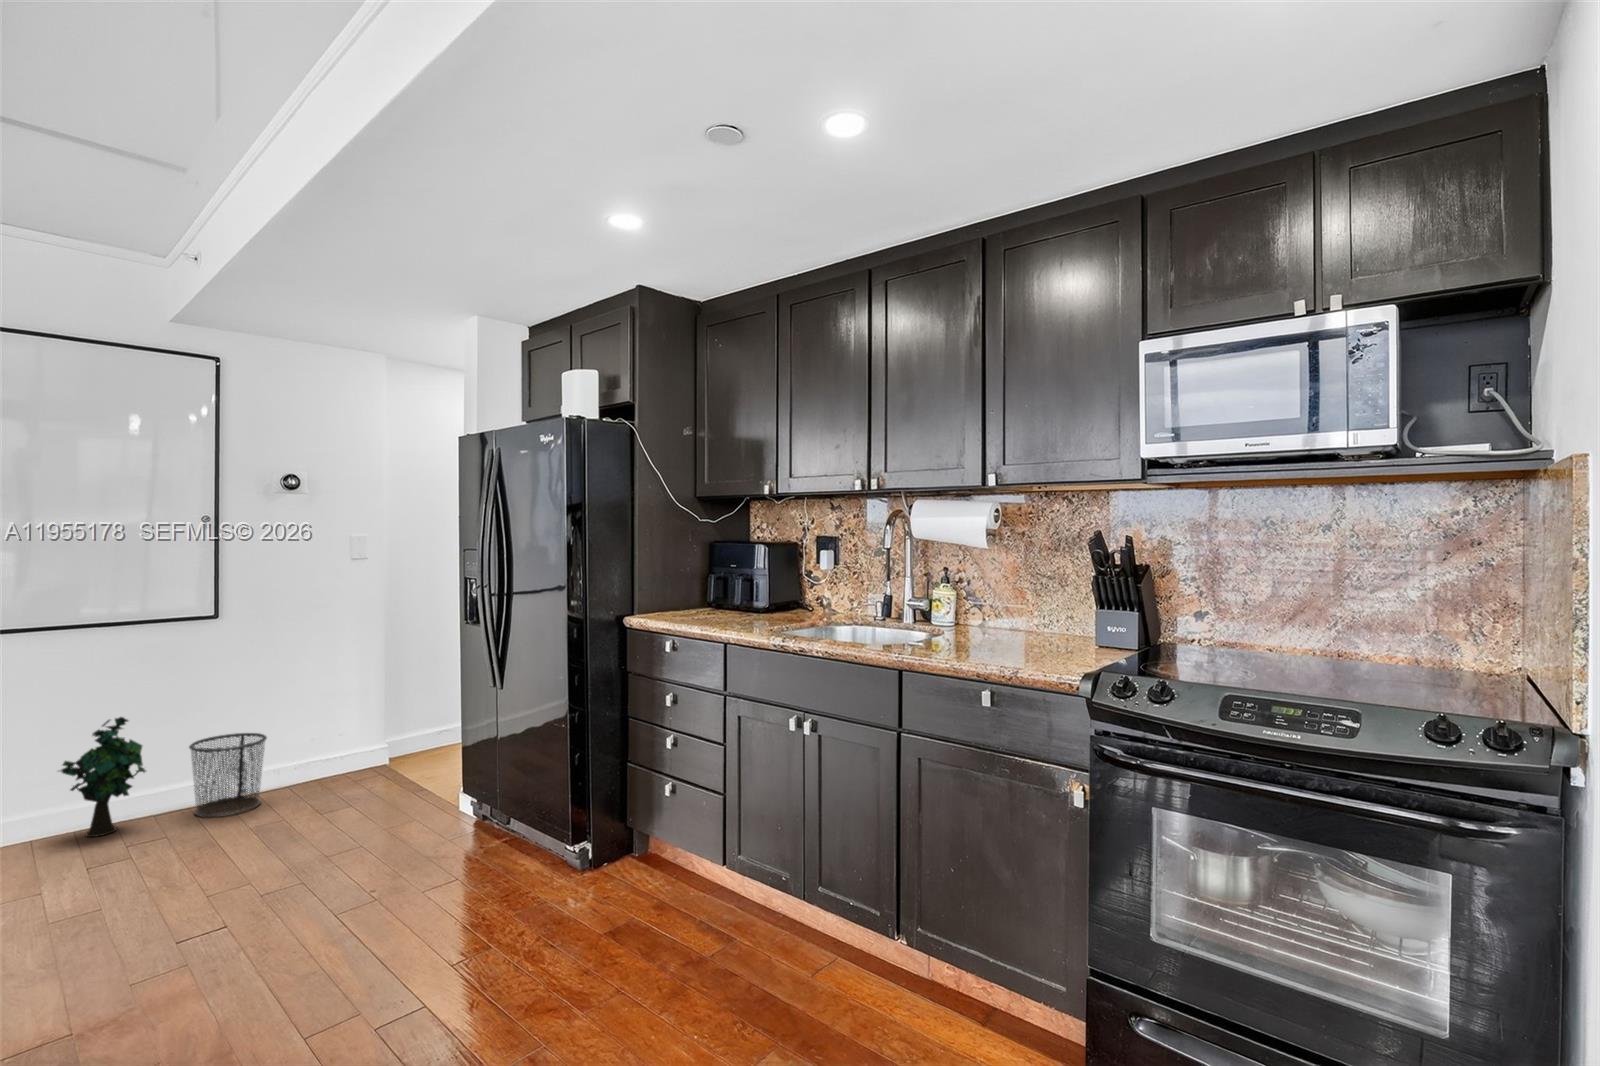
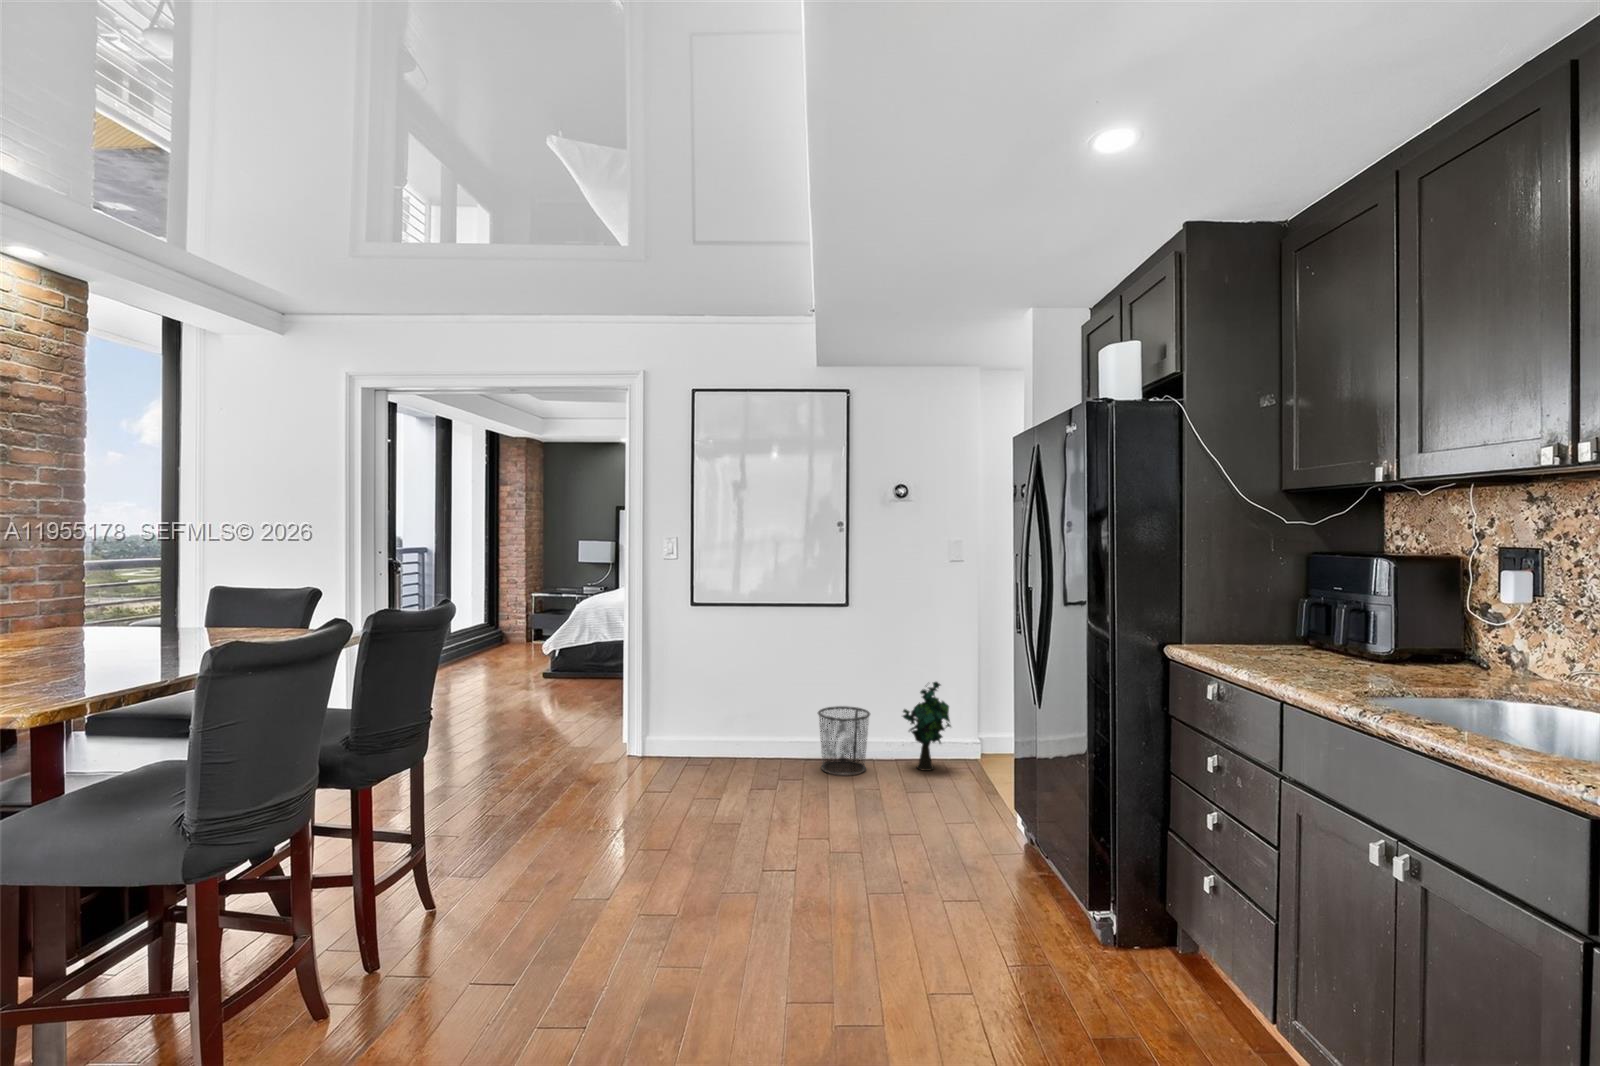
decorative plant: present [60,717,146,837] -> present [903,682,951,771]

